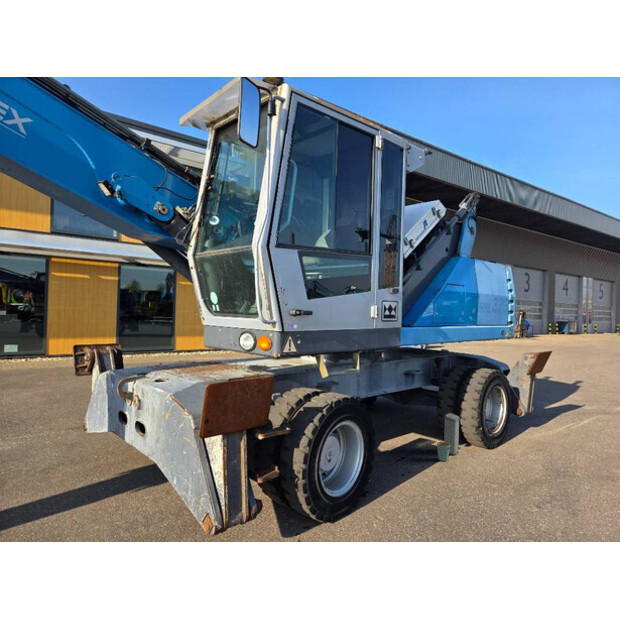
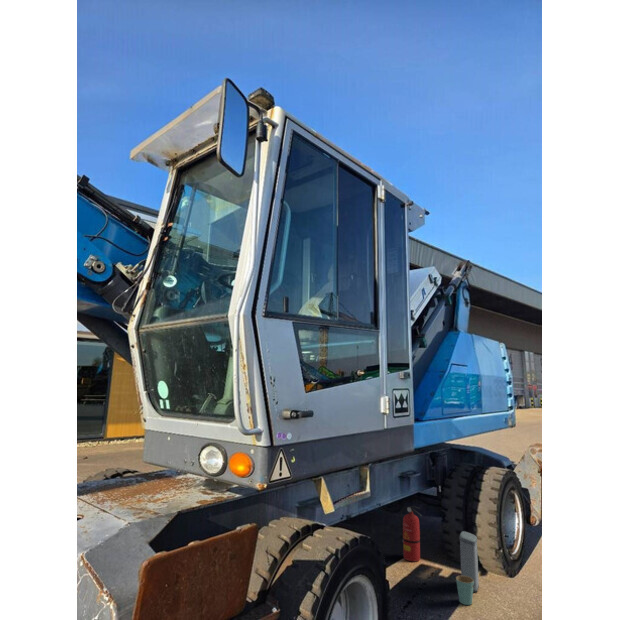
fire extinguisher: none [404,397,420,437] -> present [400,506,421,562]

